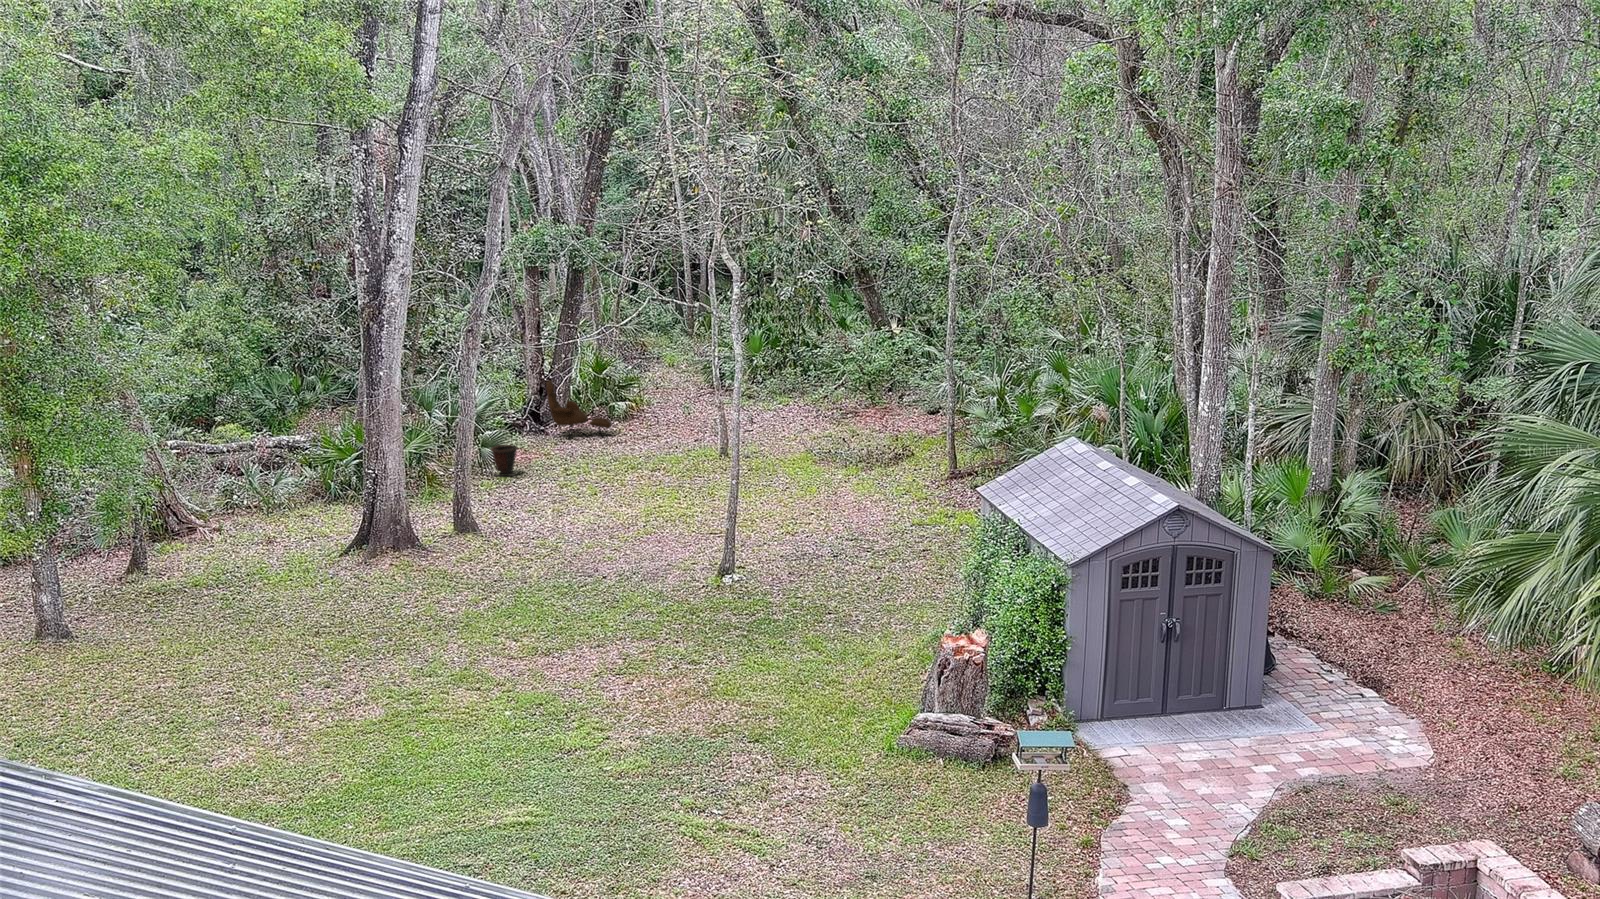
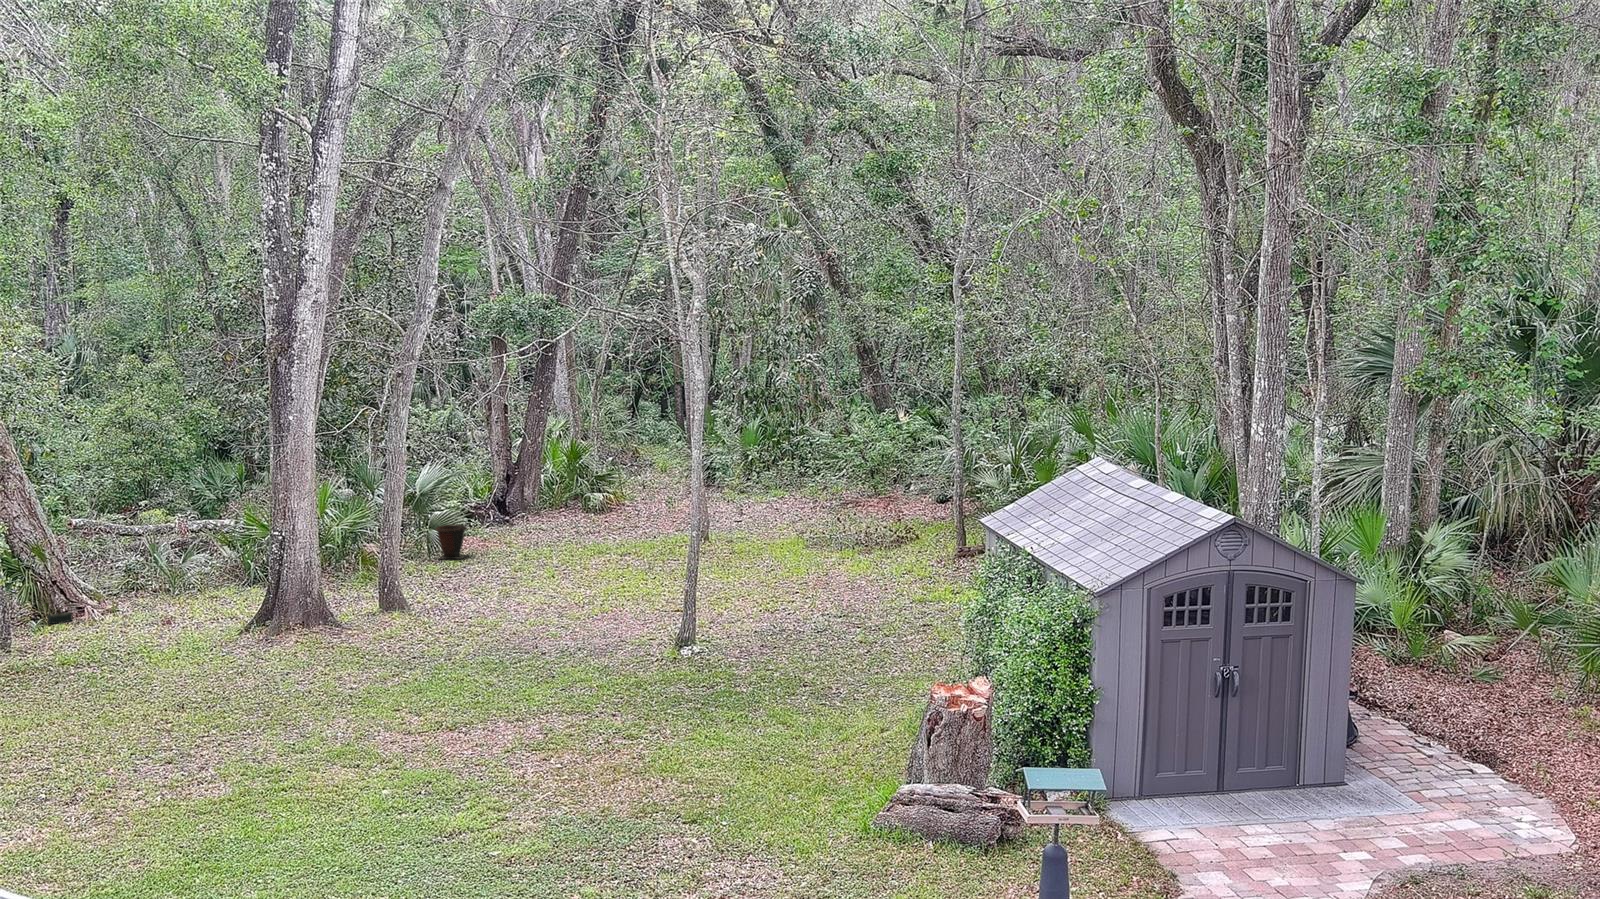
lounge chair: present [546,380,612,439] -> none [508,461,582,527]
decorative plant: none [165,522,197,546] -> present [40,596,72,624]

